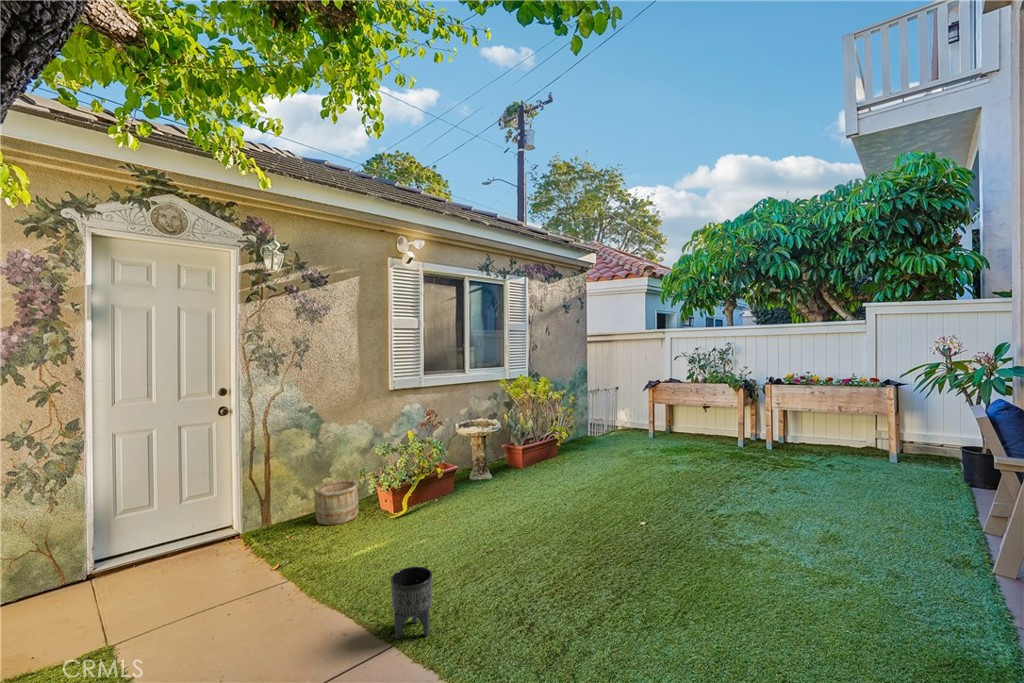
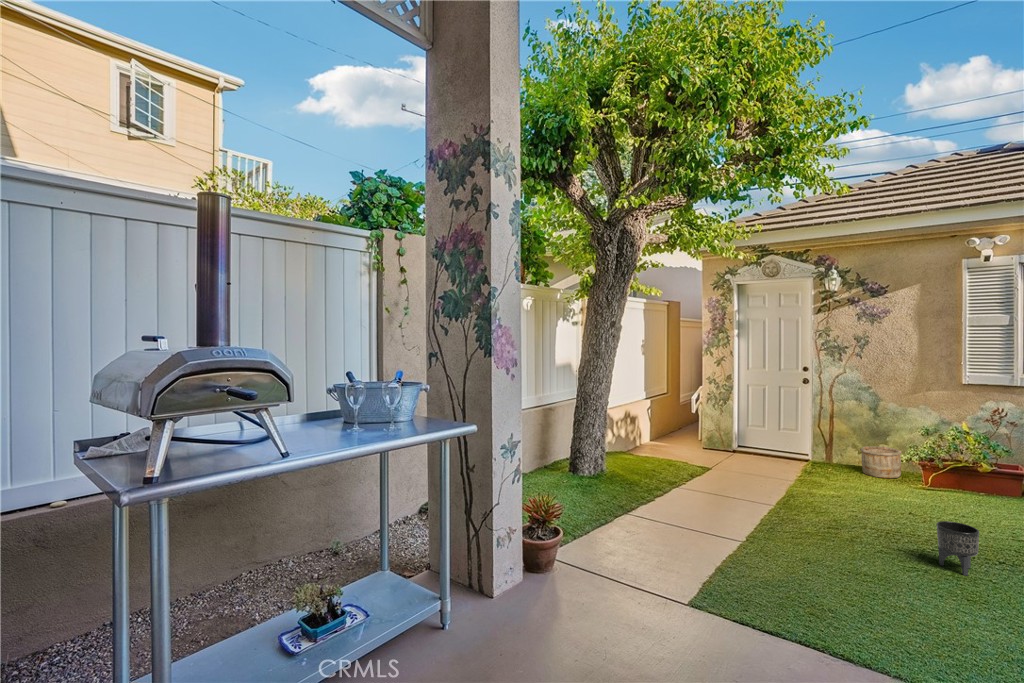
planter: present [391,567,432,639] -> present [937,521,979,576]

